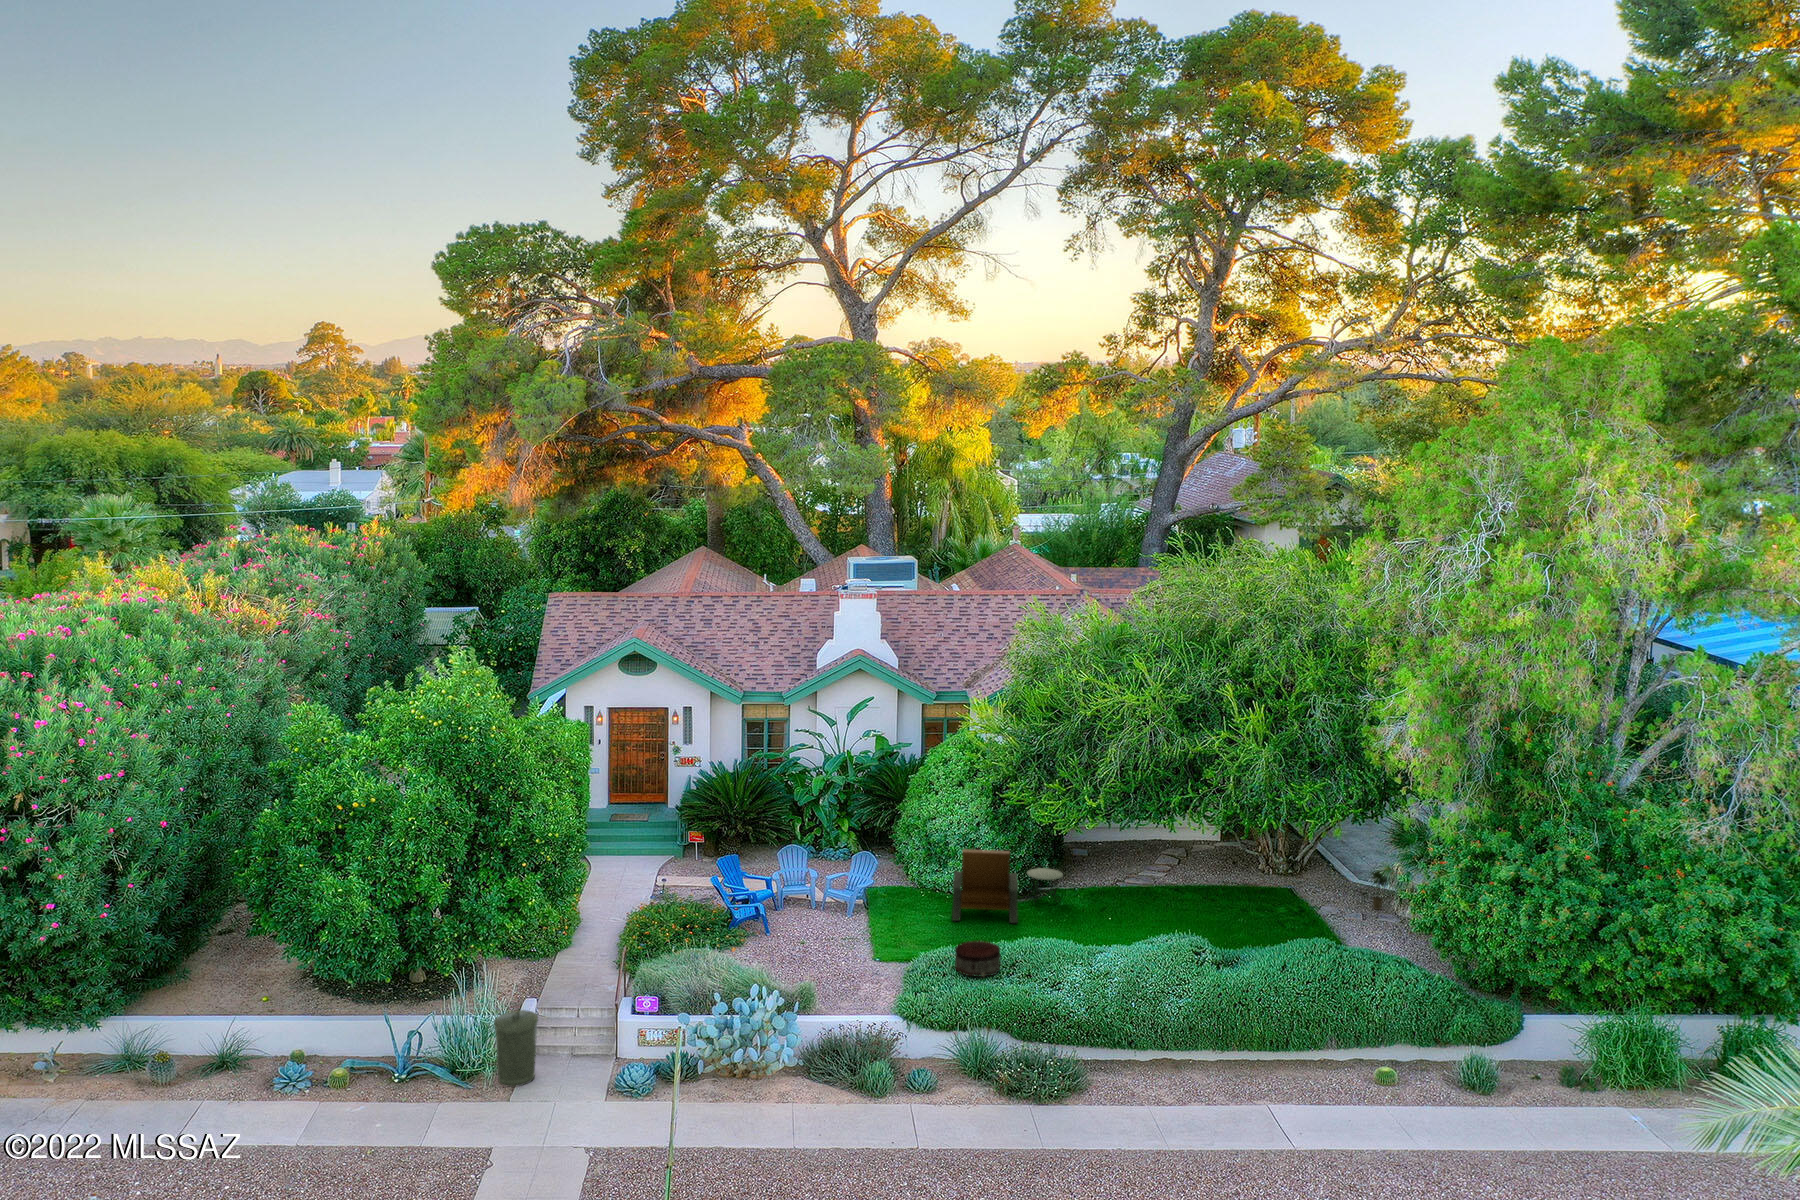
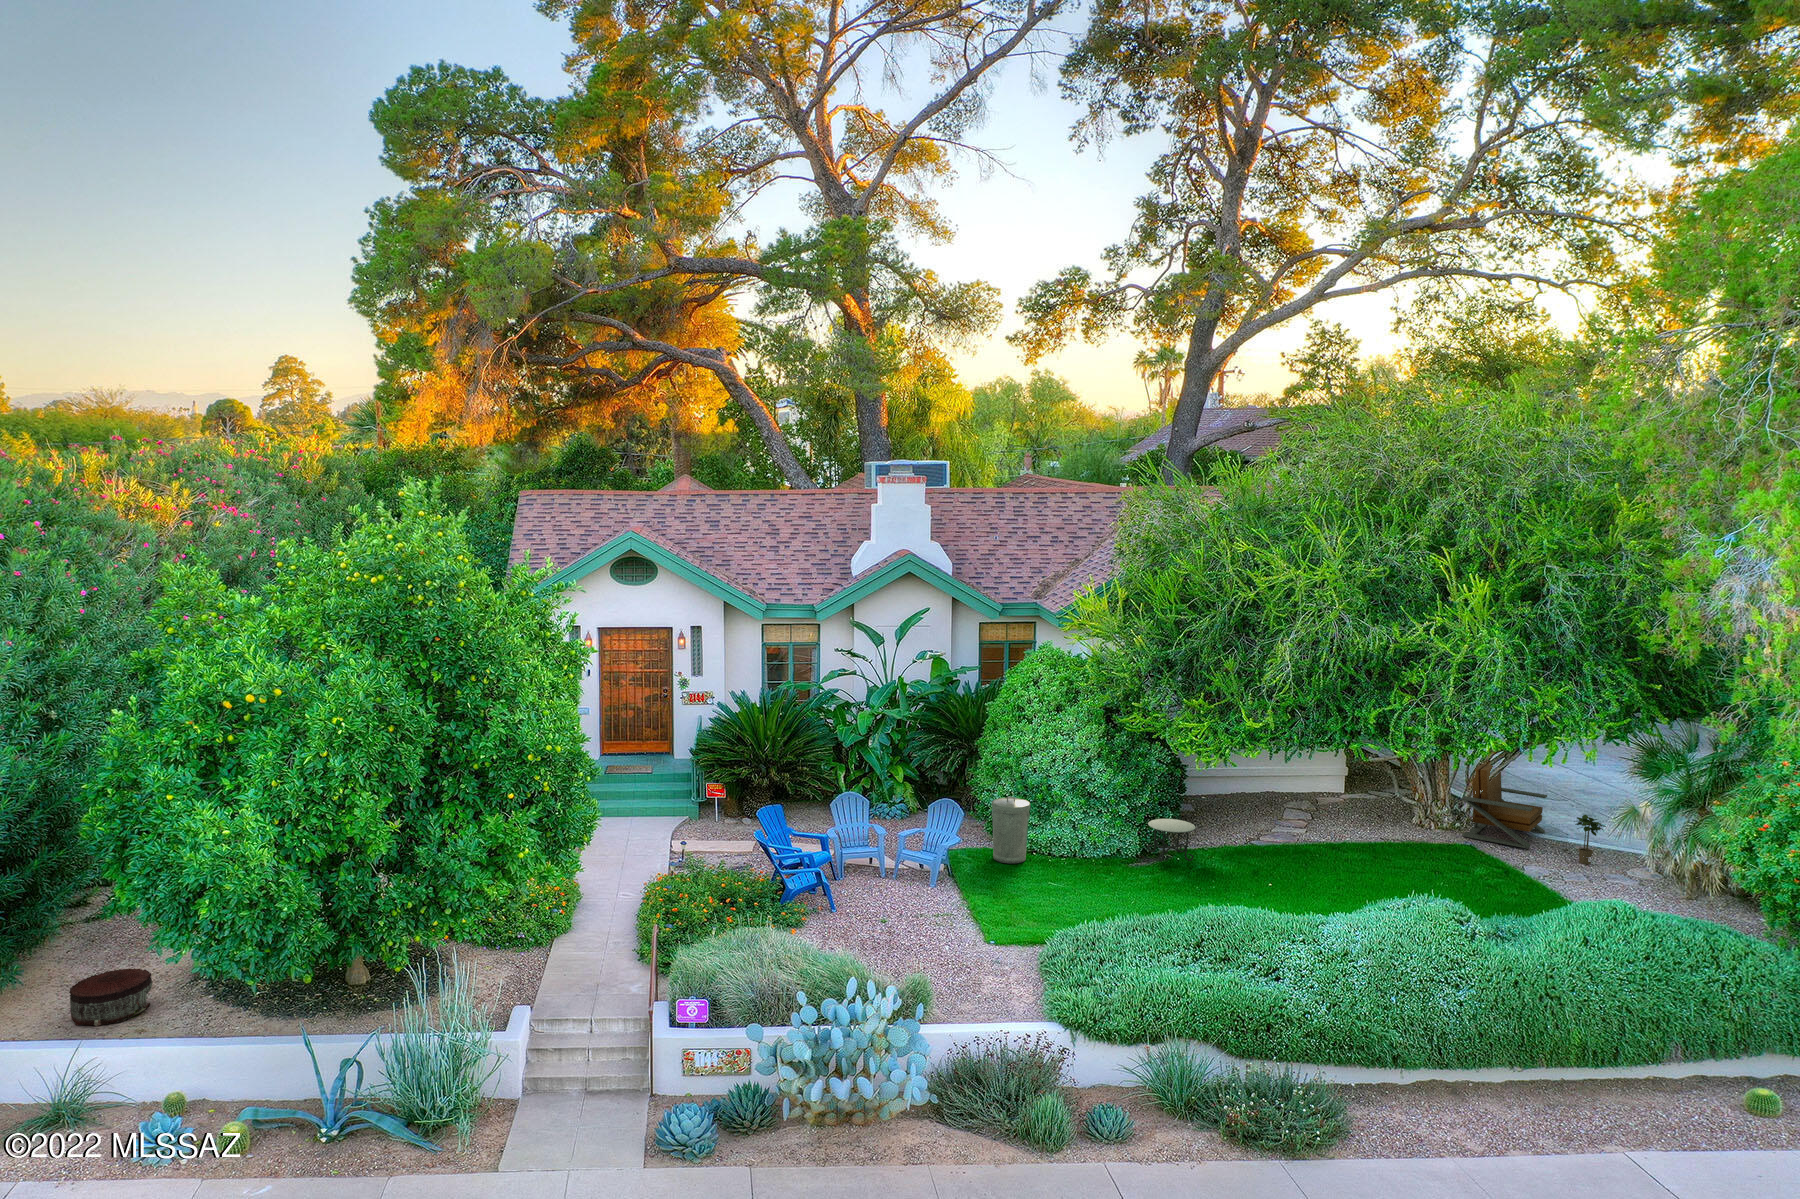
lounge chair: present [952,849,1018,923] -> present [1462,764,1547,849]
pouf: present [955,941,1001,977] -> present [69,968,152,1026]
trash can: present [494,1010,538,1087] -> present [991,796,1031,864]

